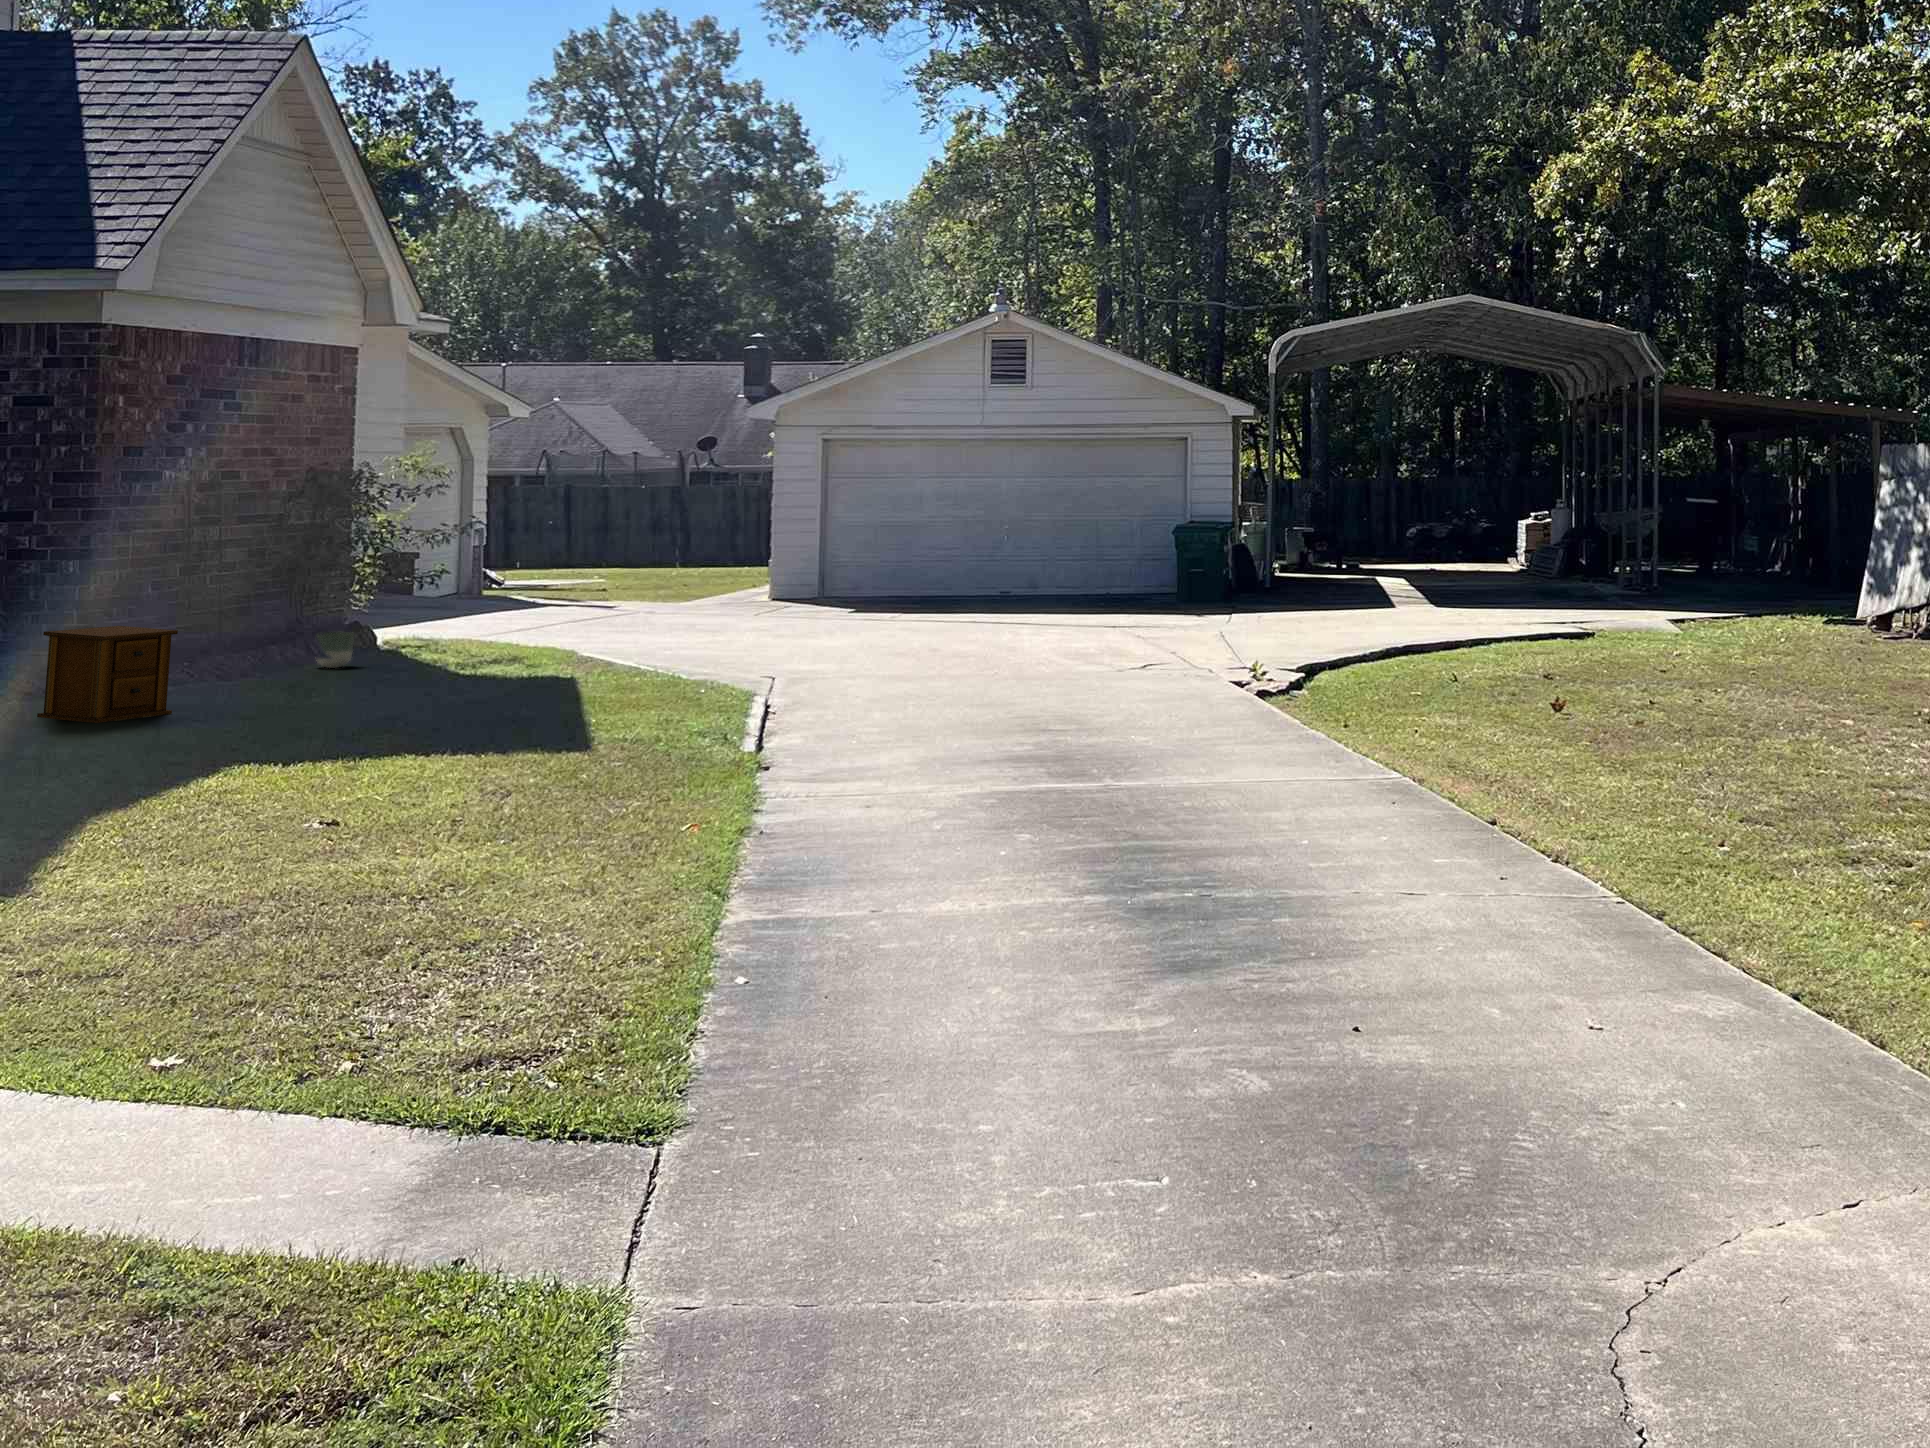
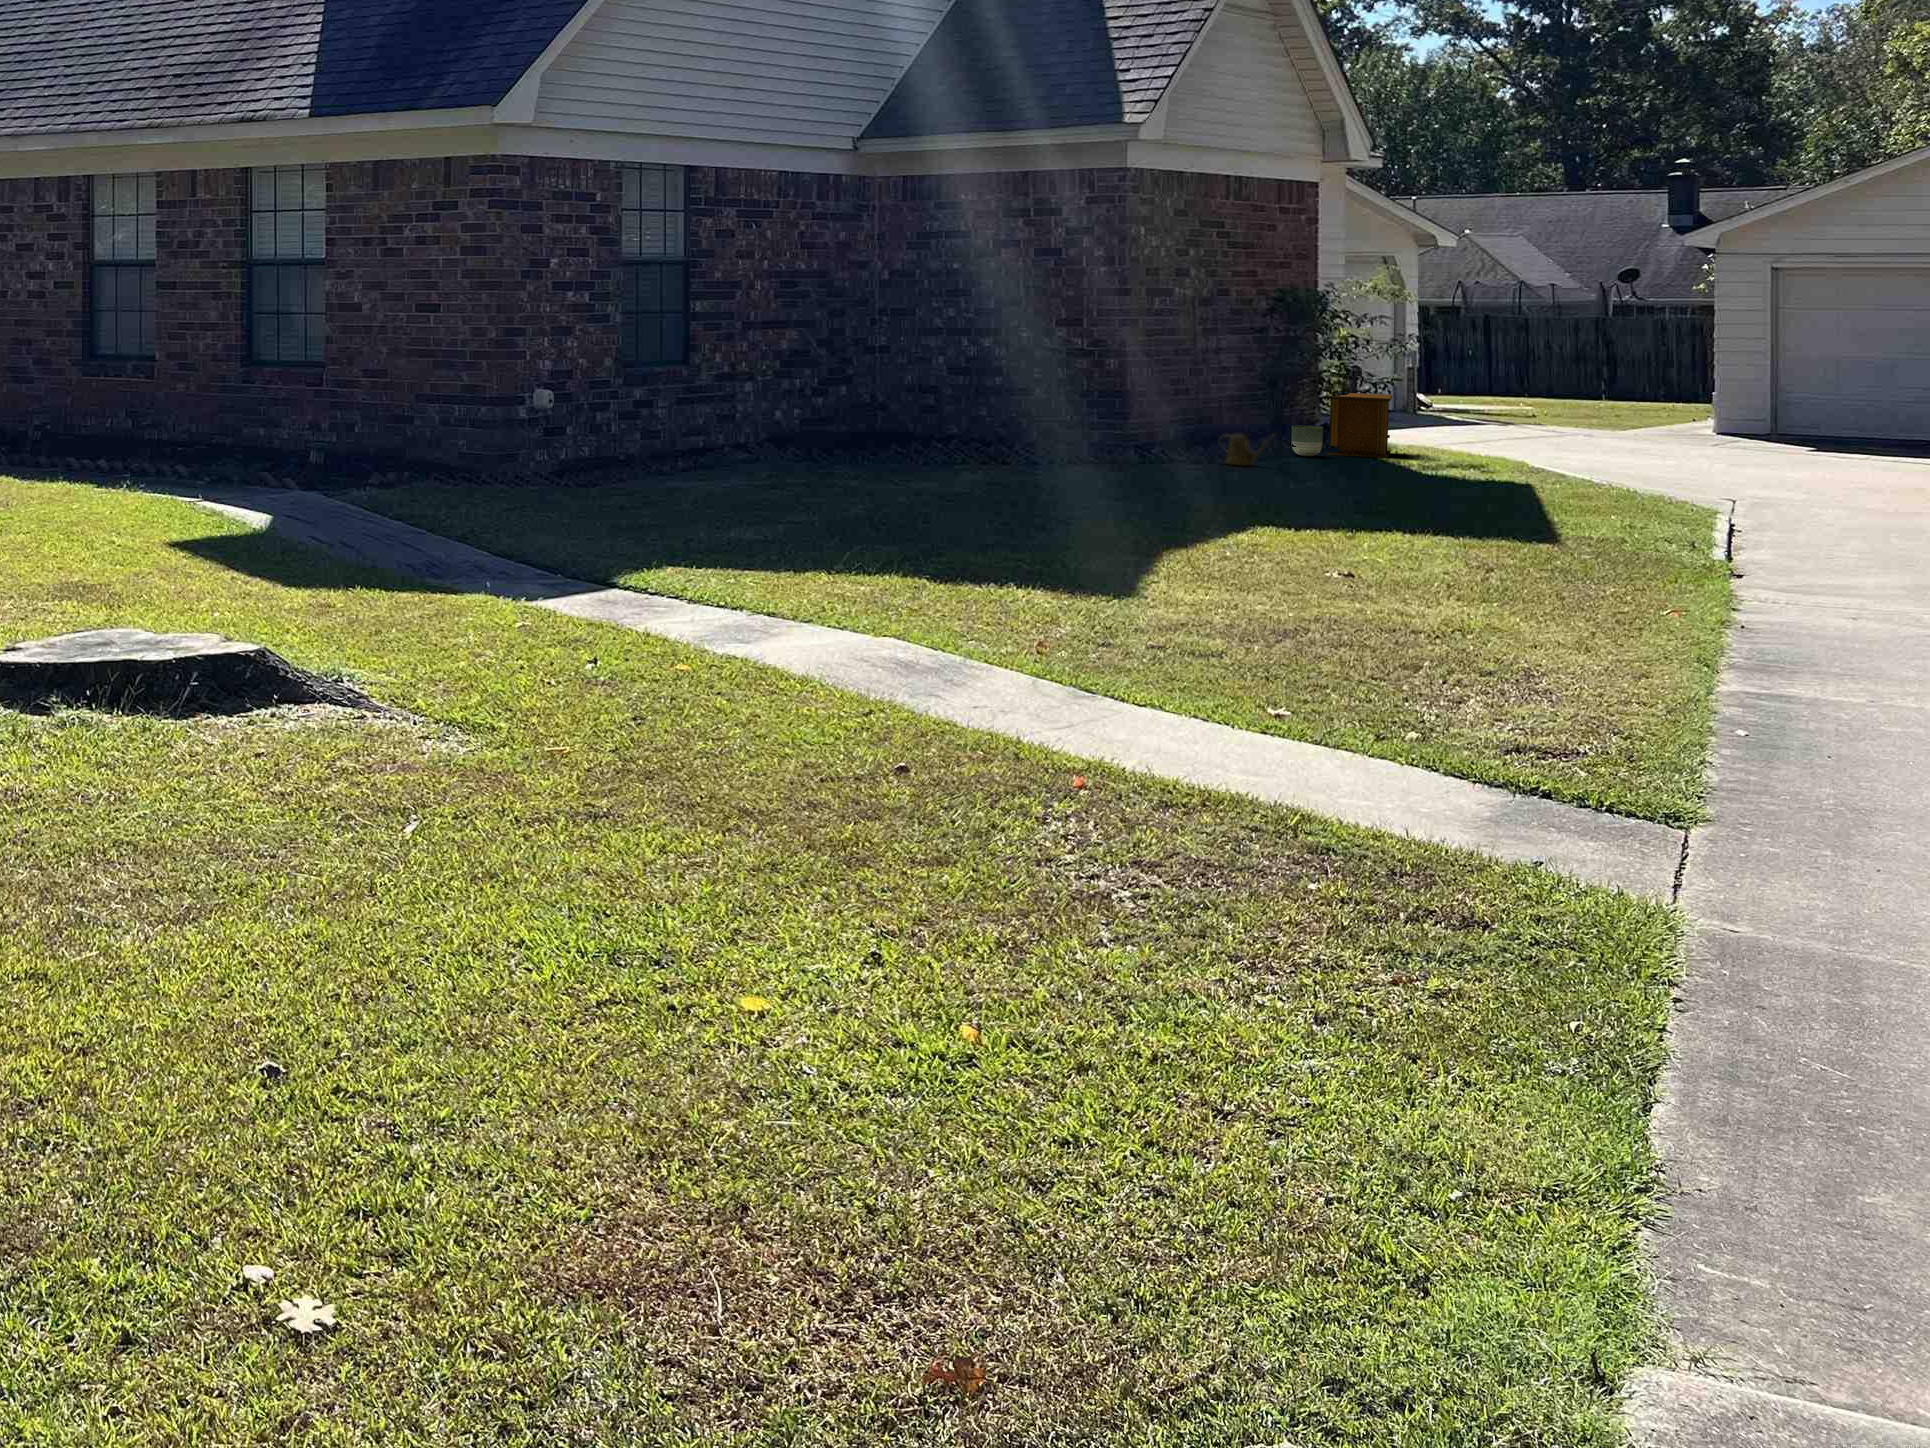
side table: present [37,626,178,723] -> present [1326,393,1392,458]
watering can: none [218,646,293,687] -> present [1225,434,1273,466]

